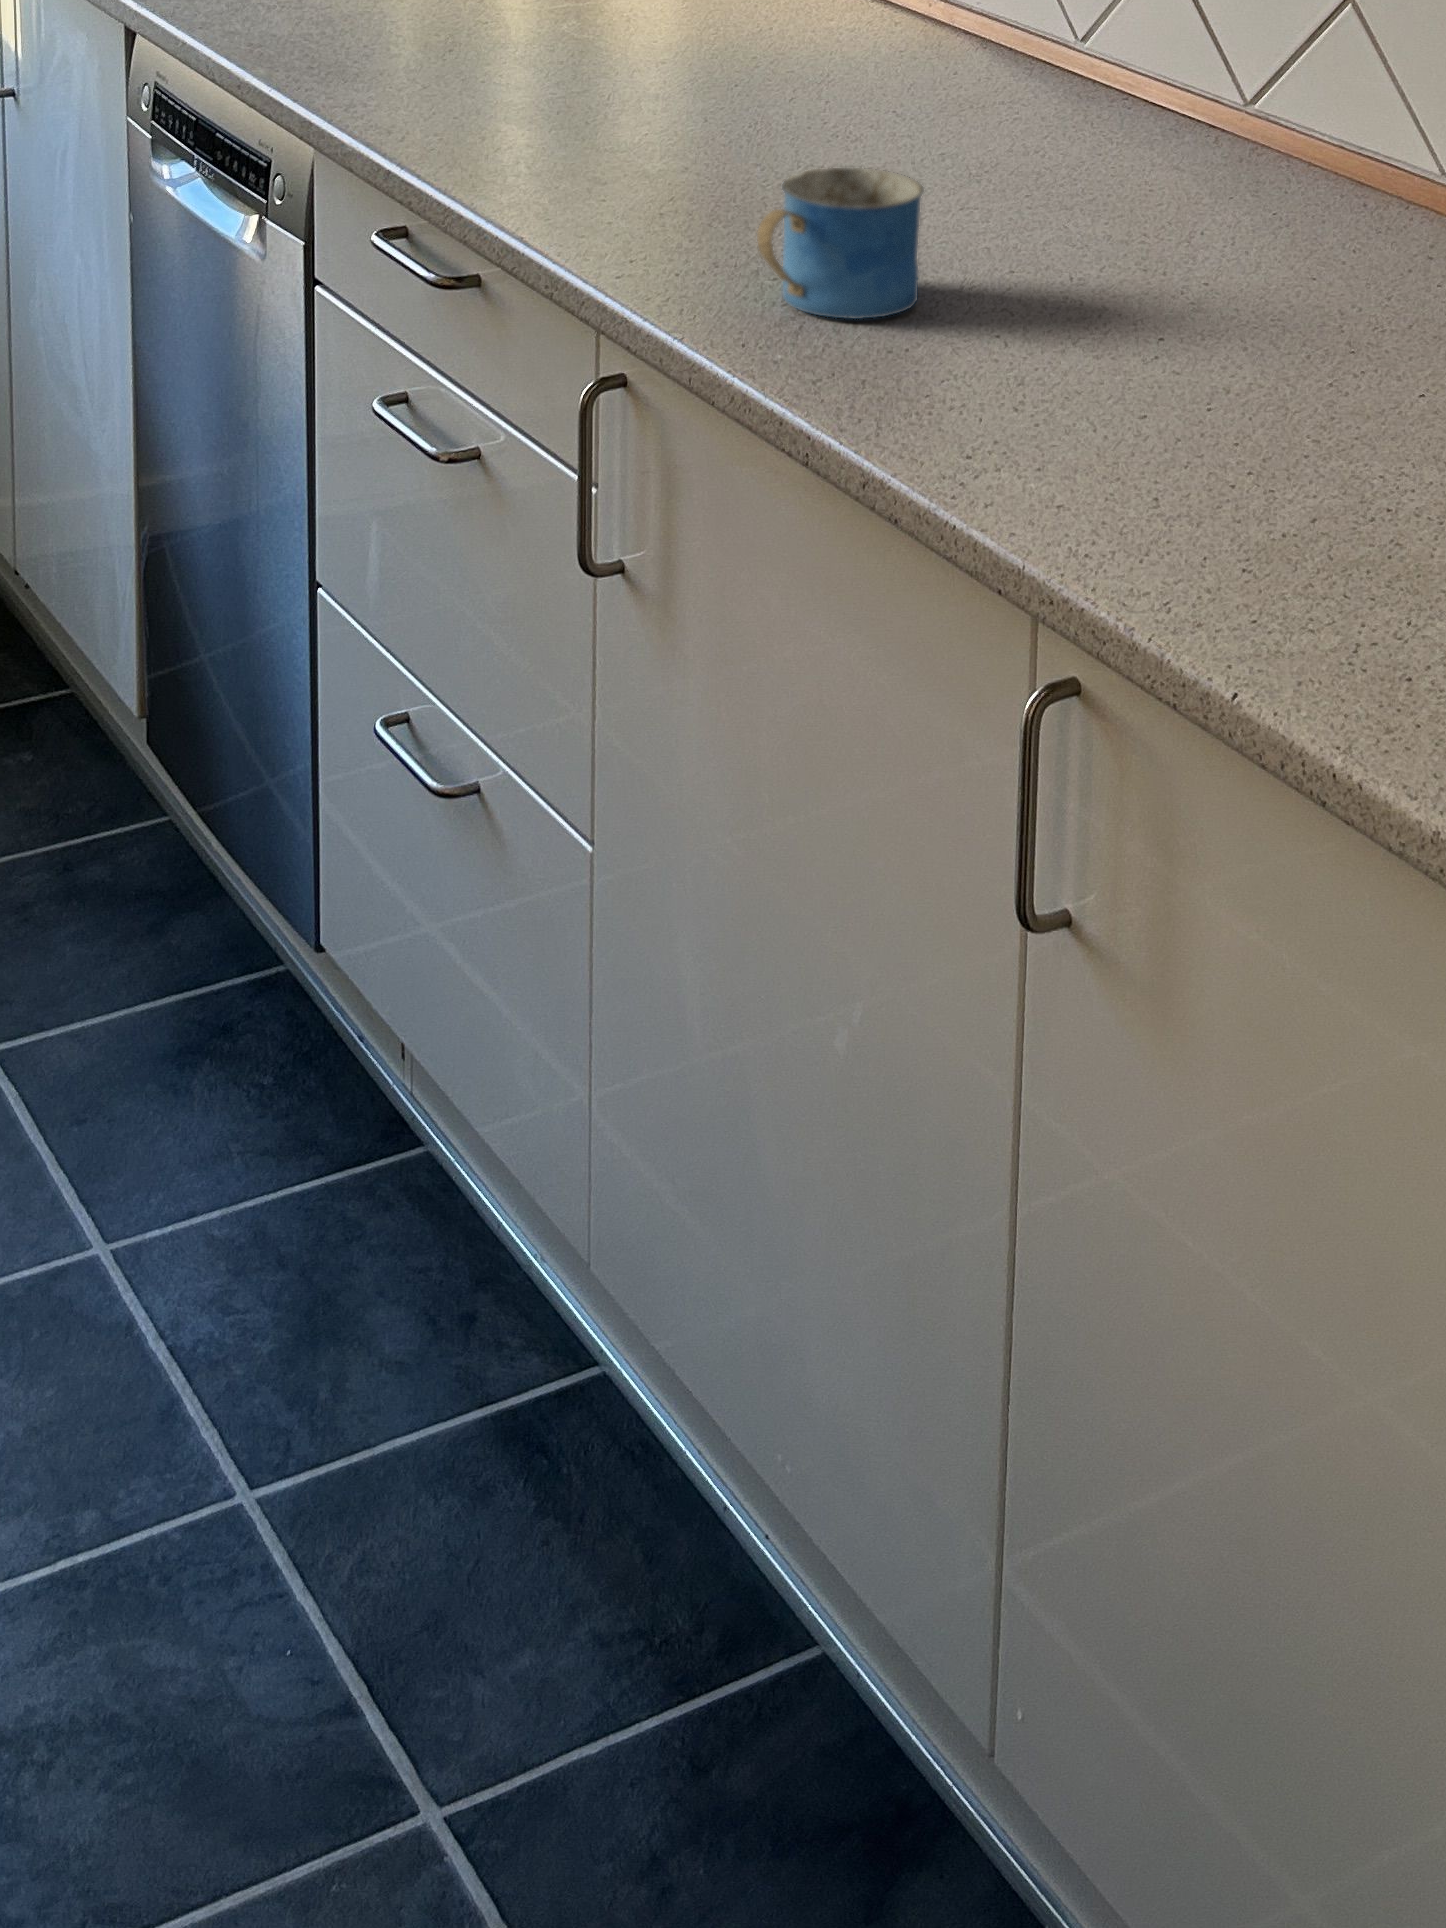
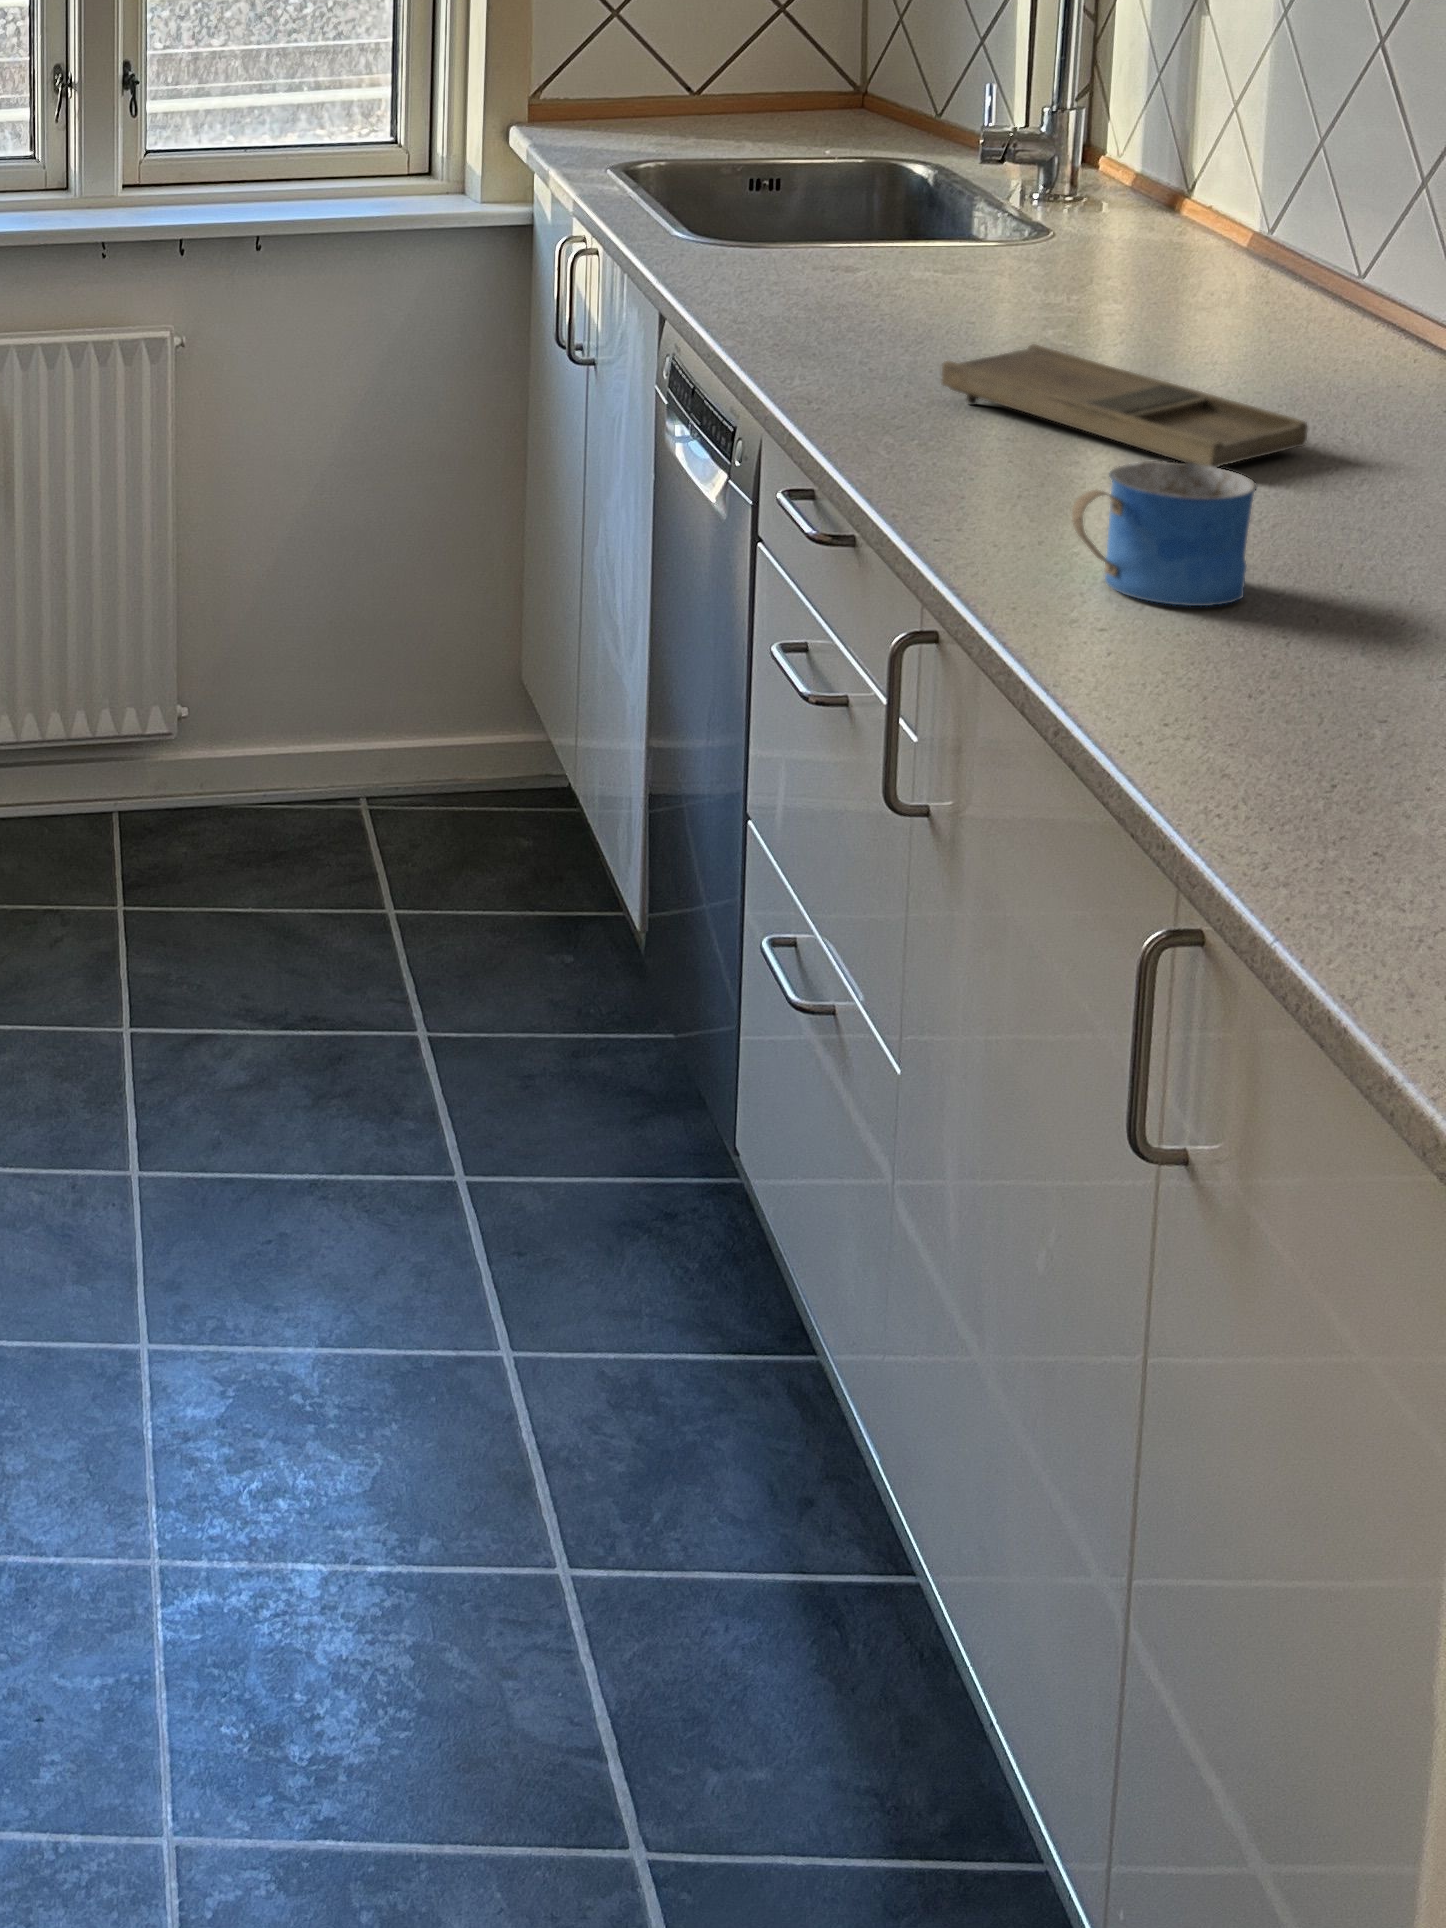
tray: none [501,44,863,160] -> present [941,344,1307,467]

